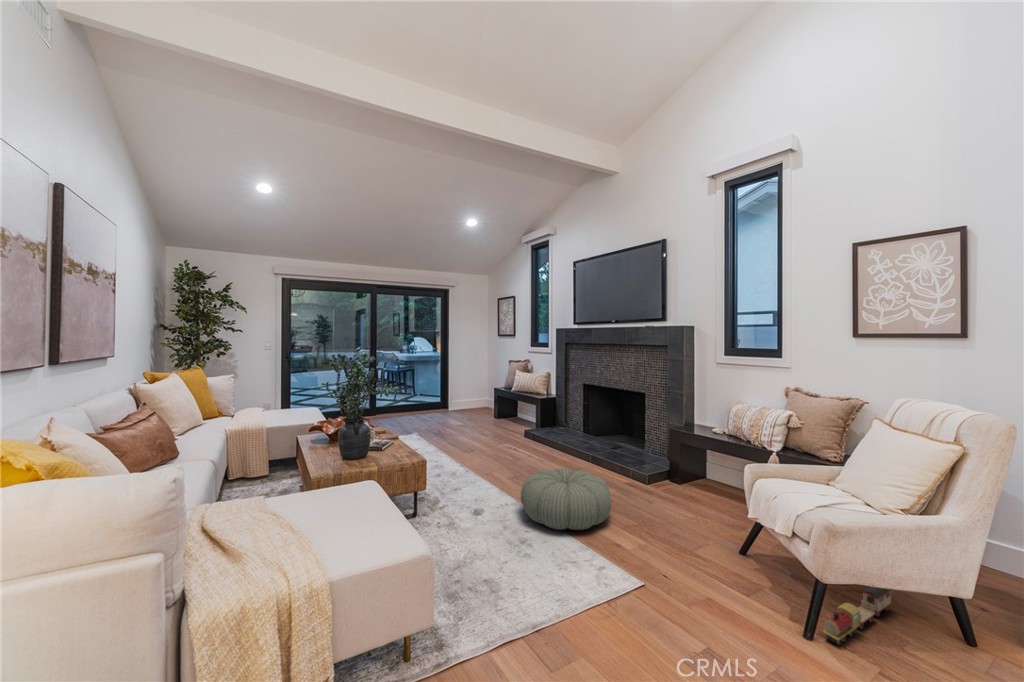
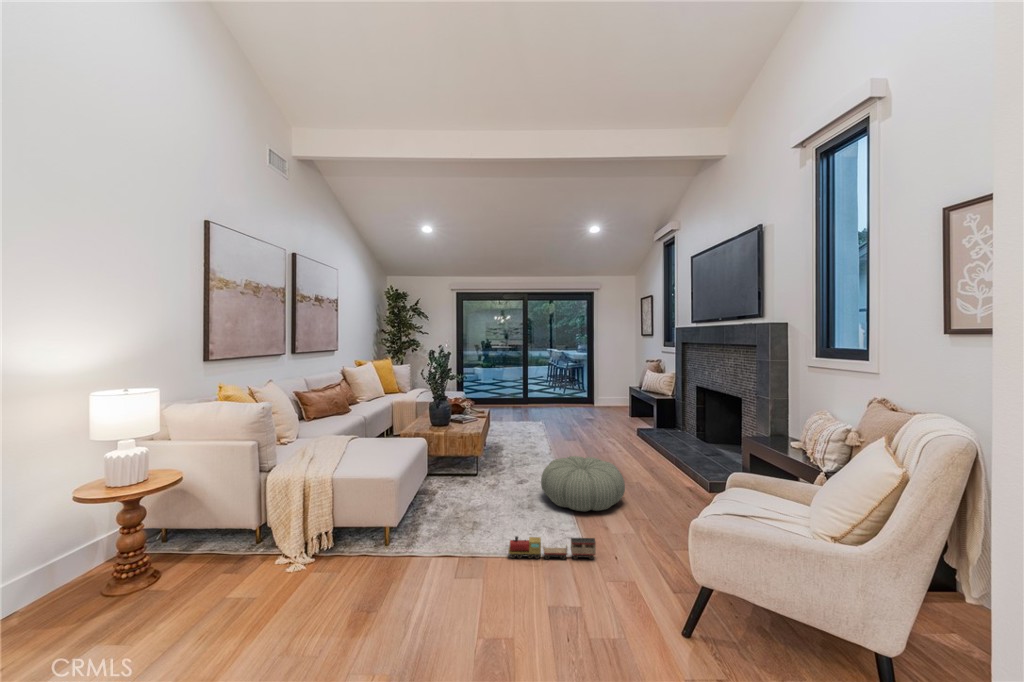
toy train: present [823,587,891,645] -> present [508,536,596,559]

